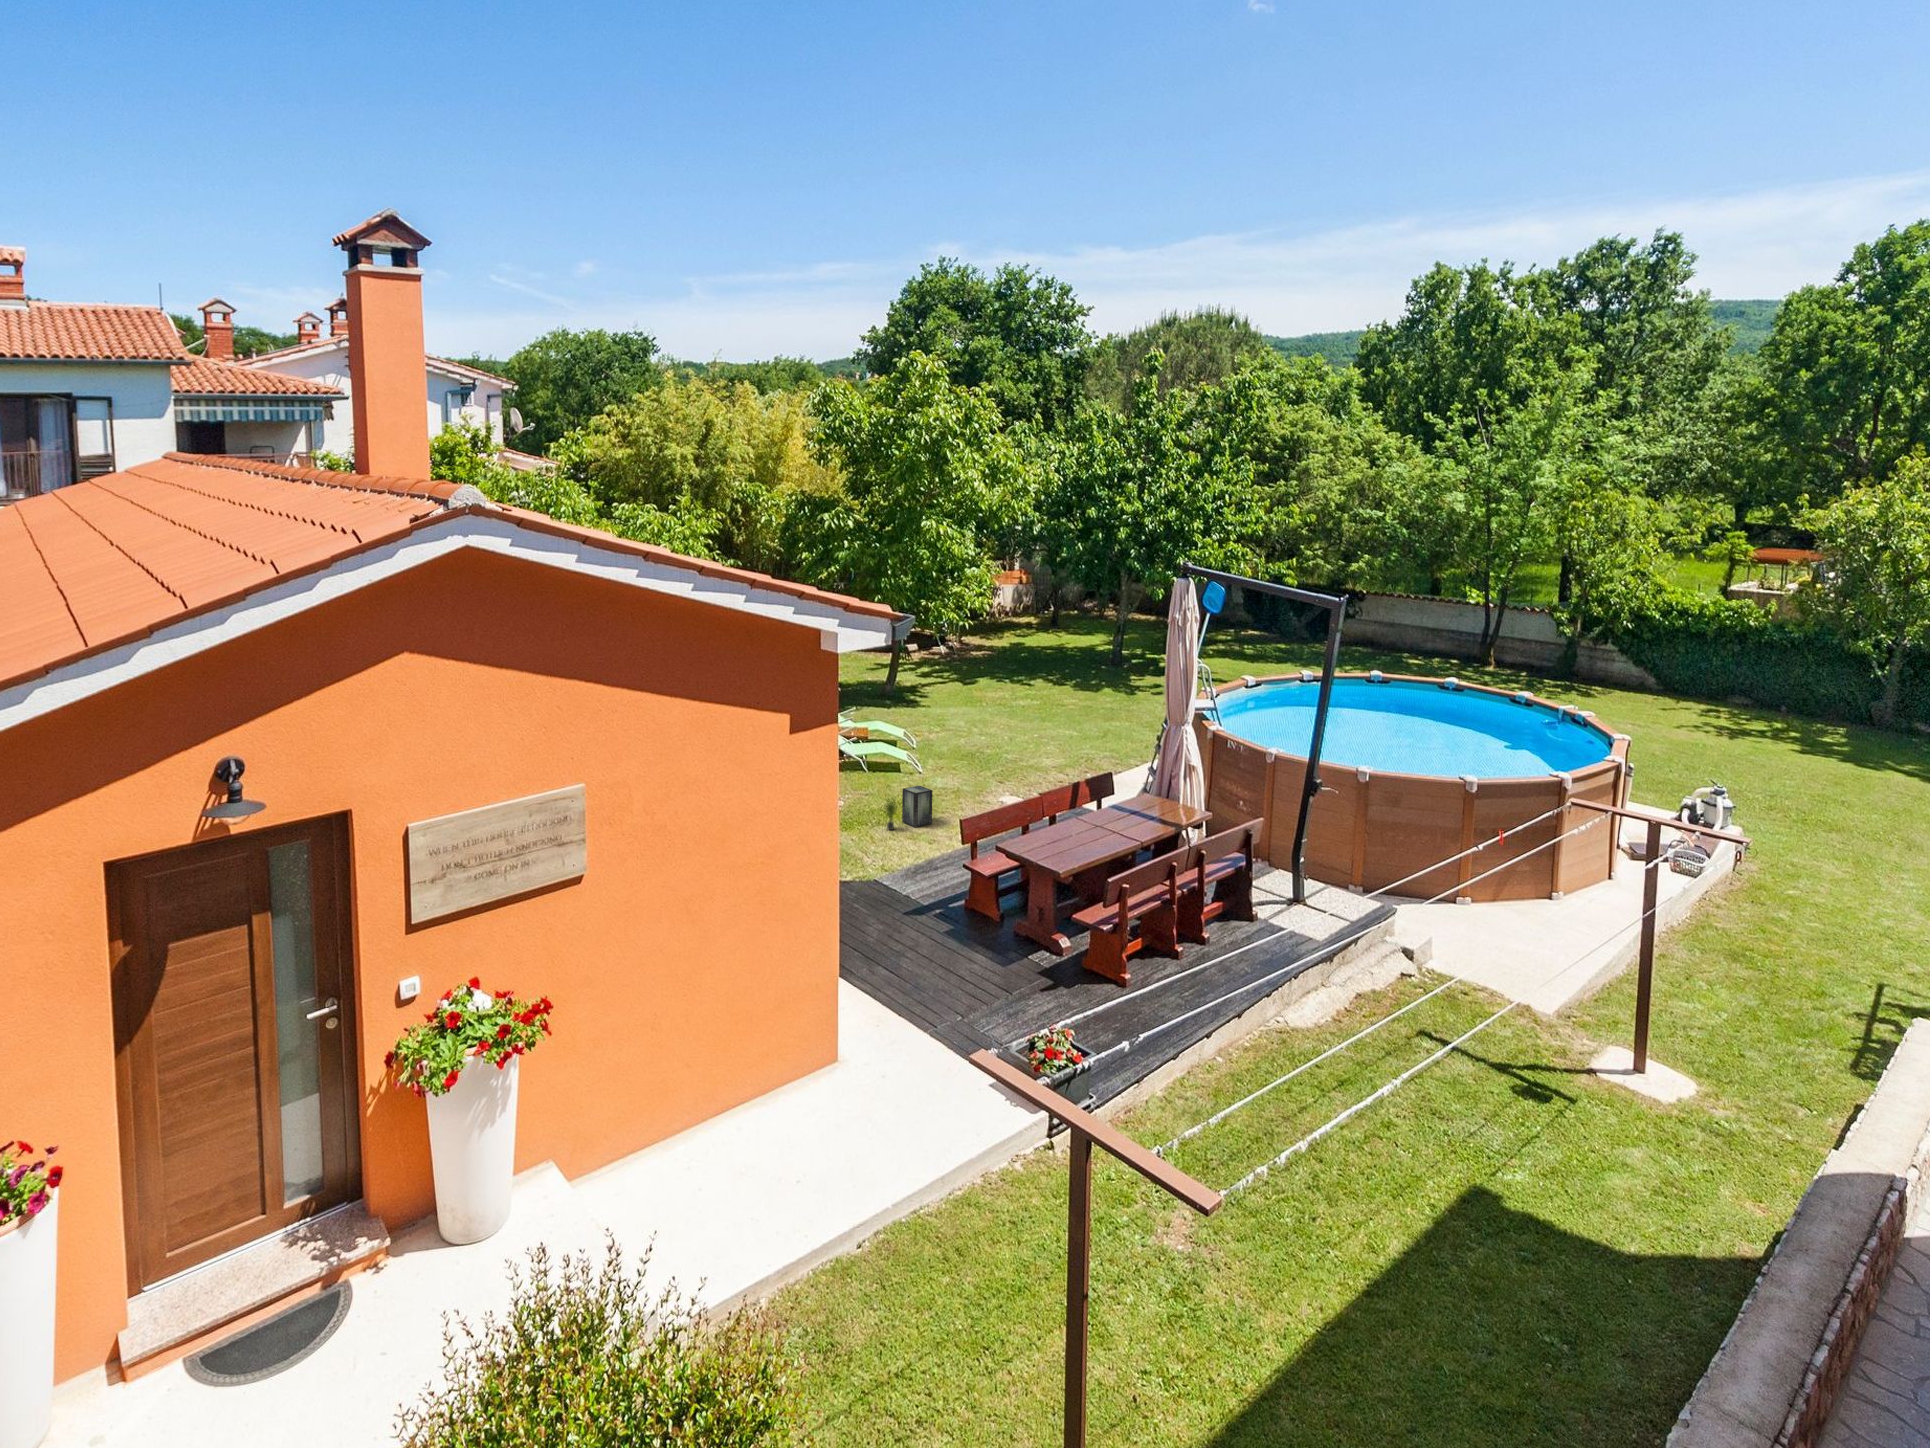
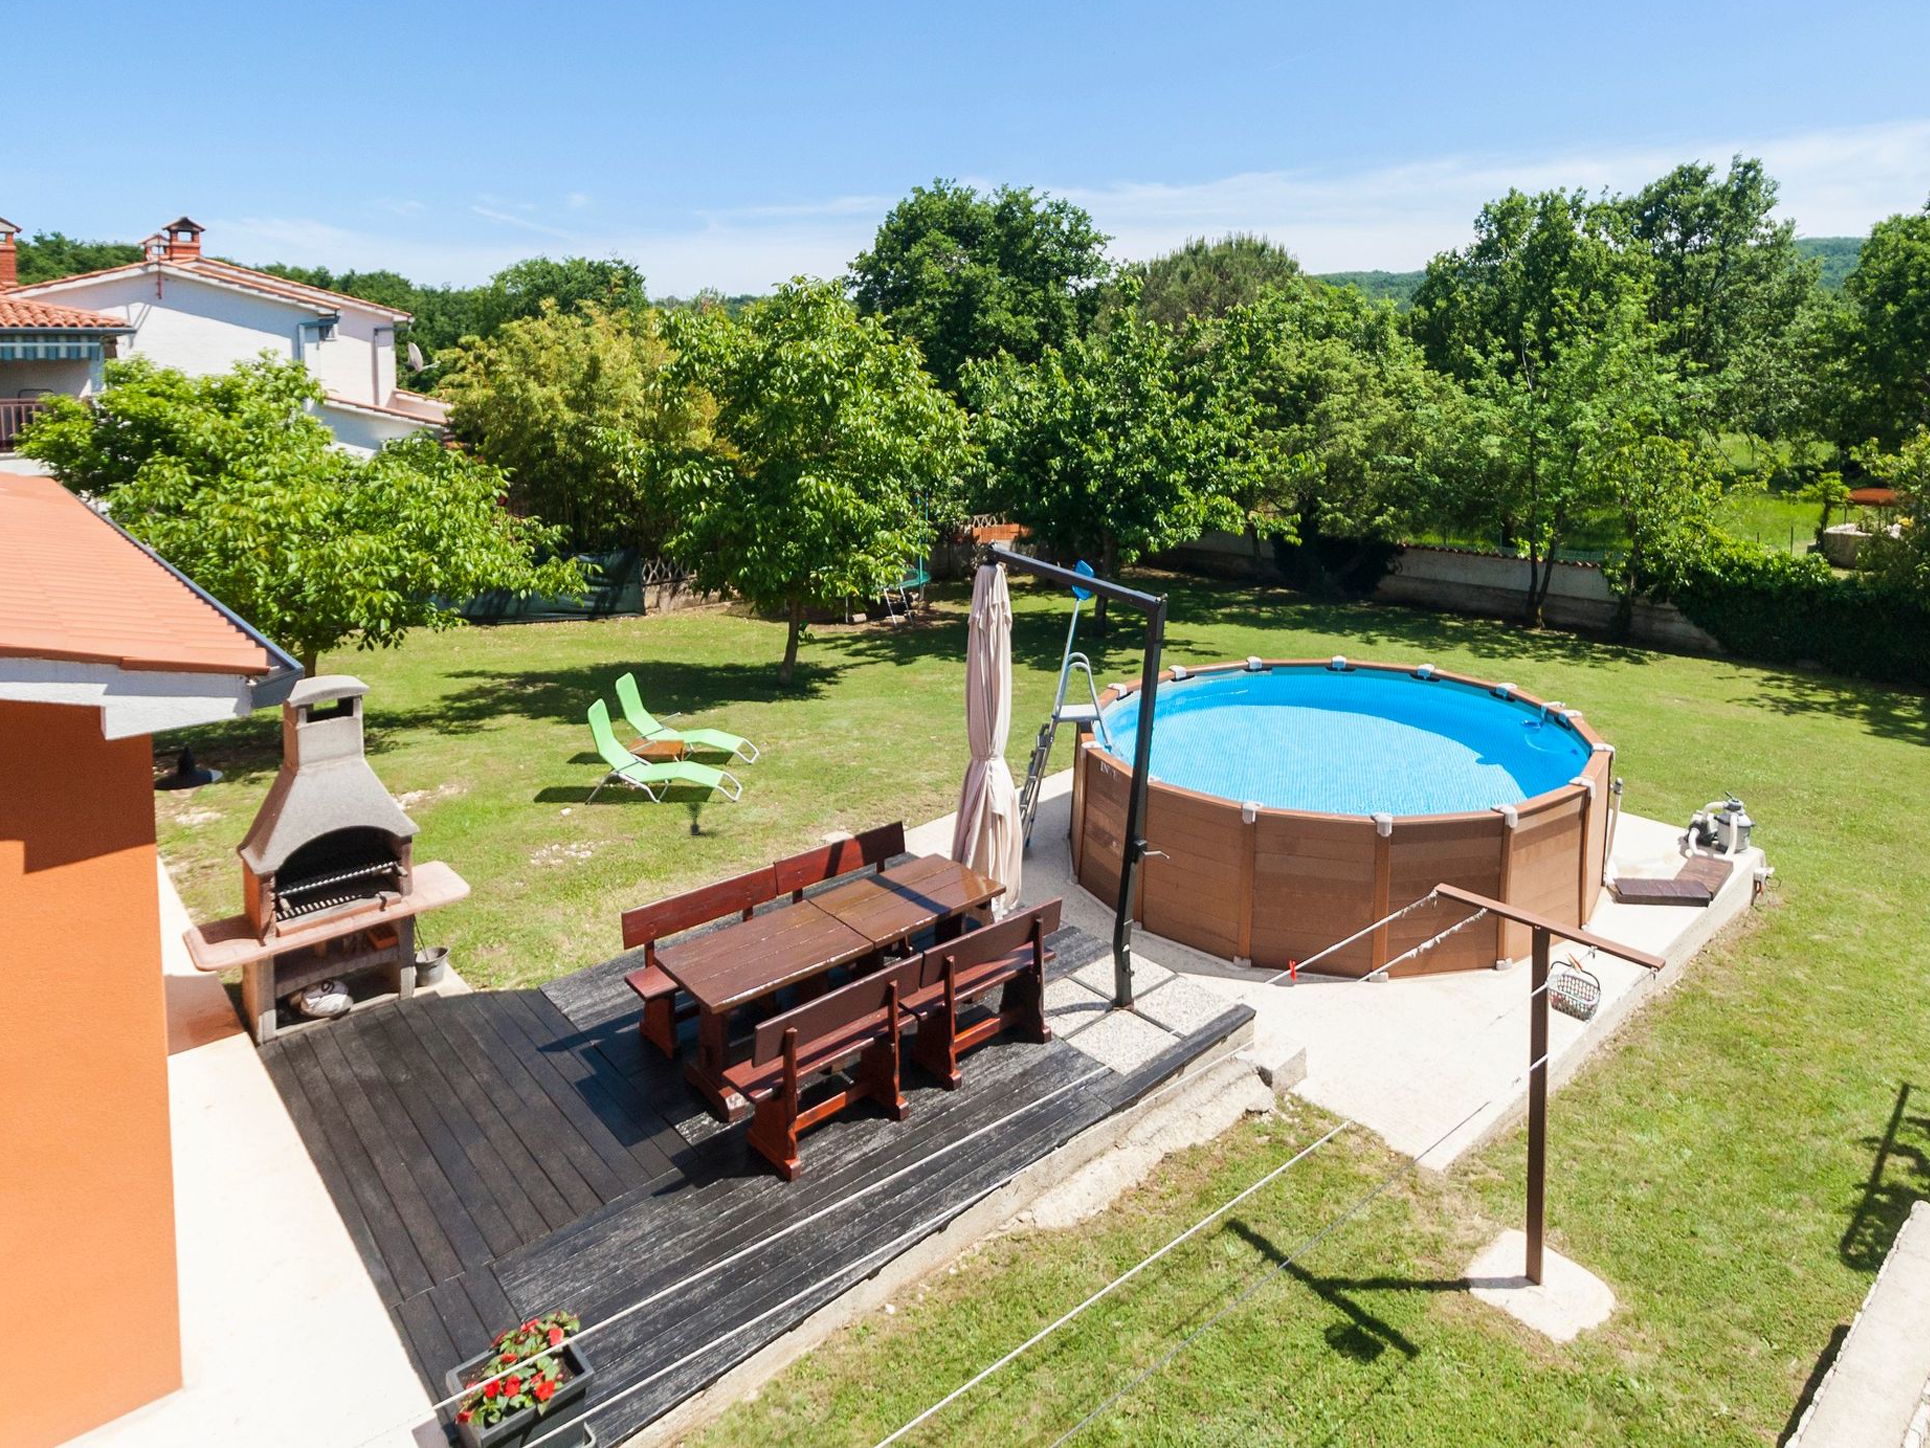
storage box: present [902,786,933,827] -> none [715,777,753,831]

